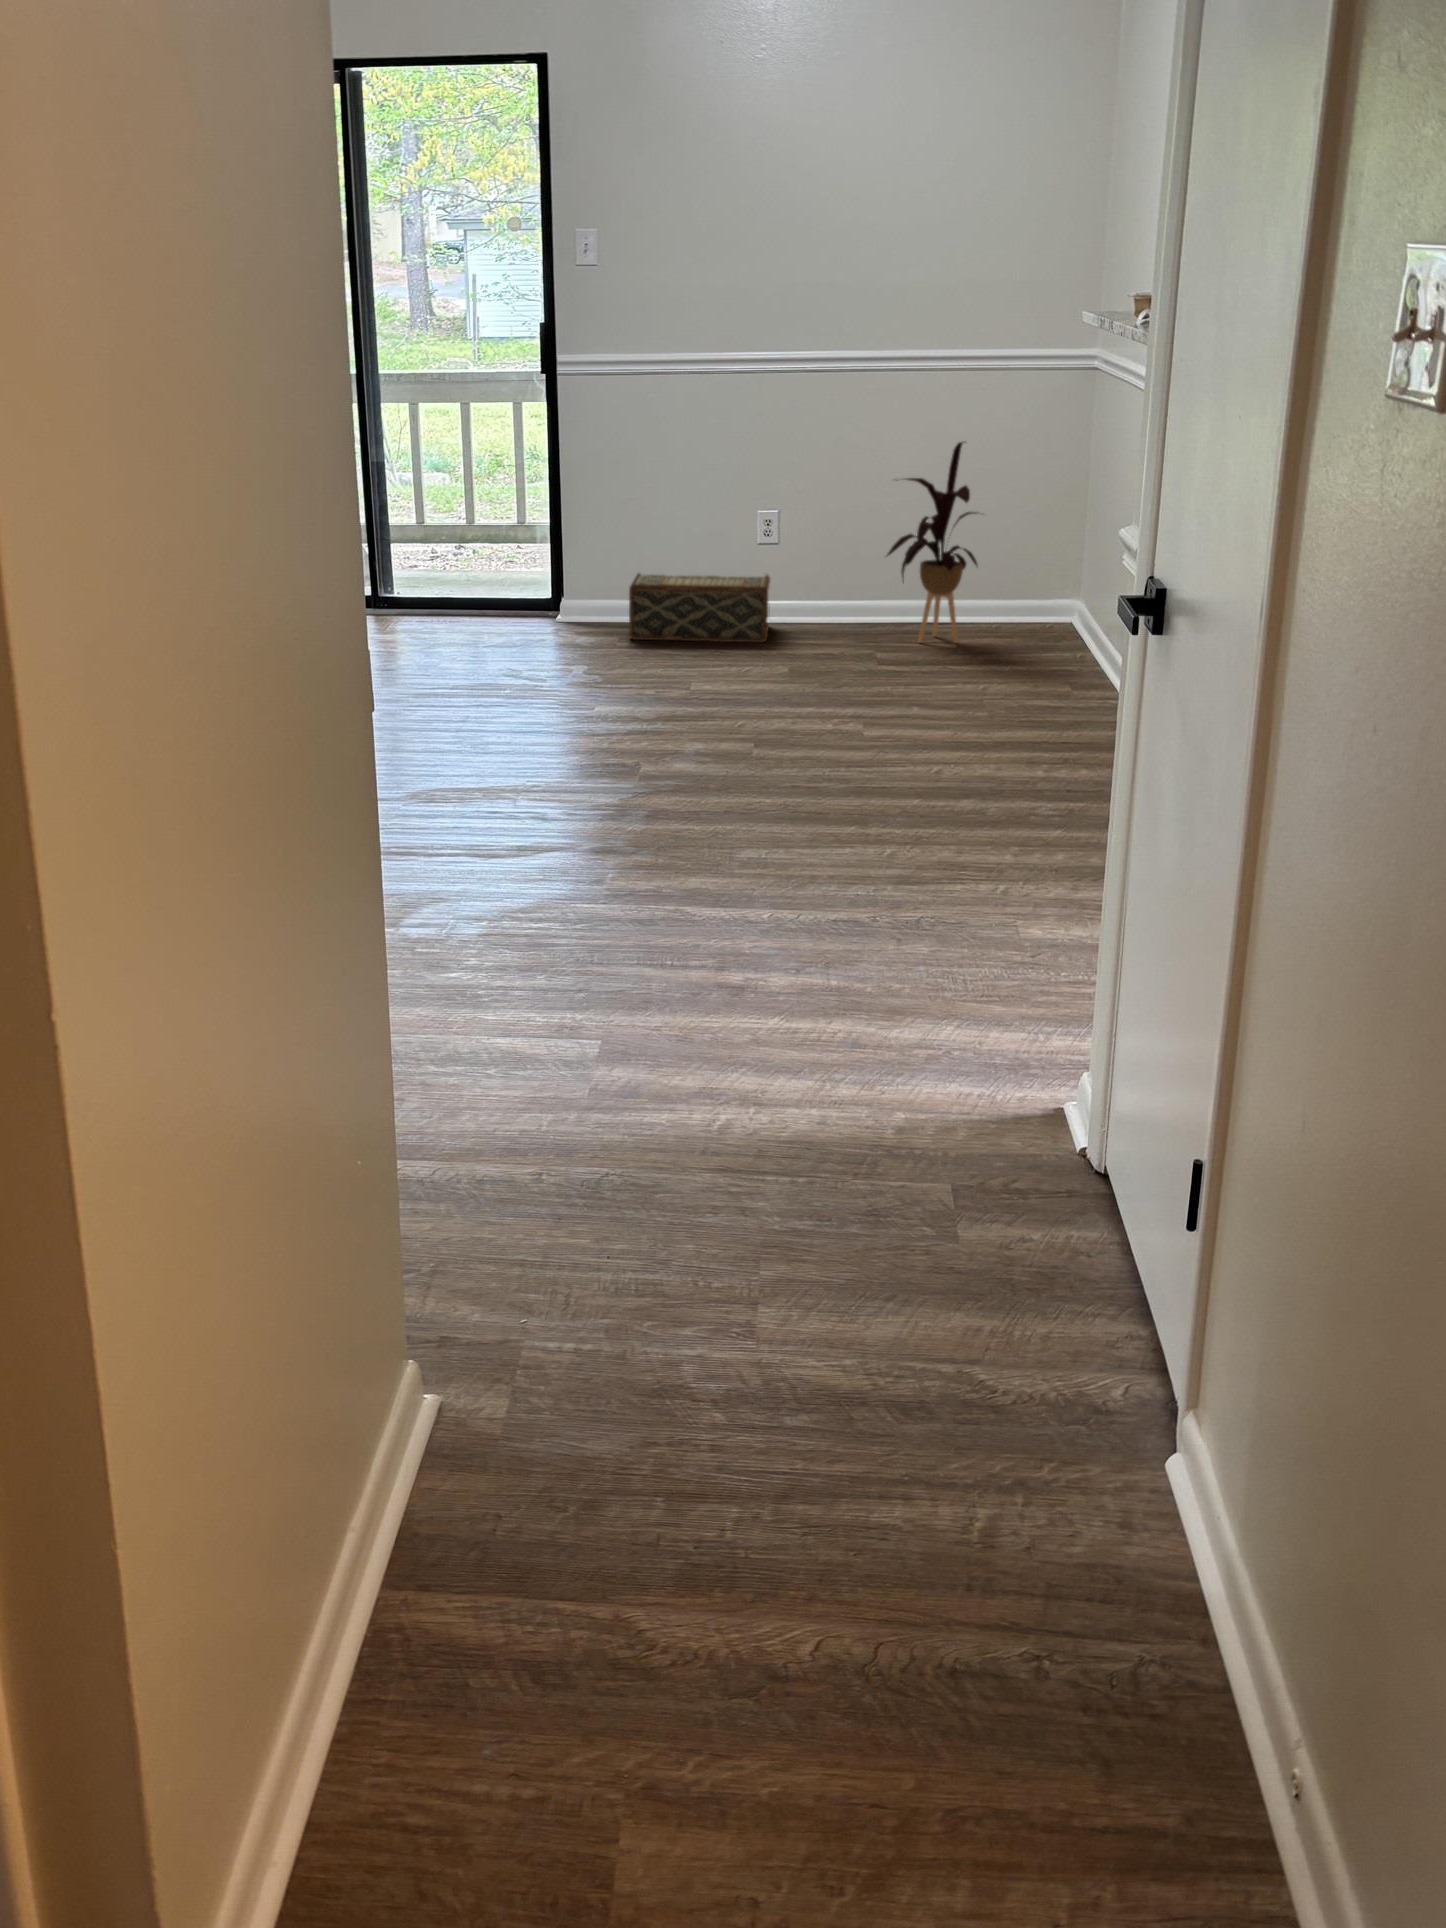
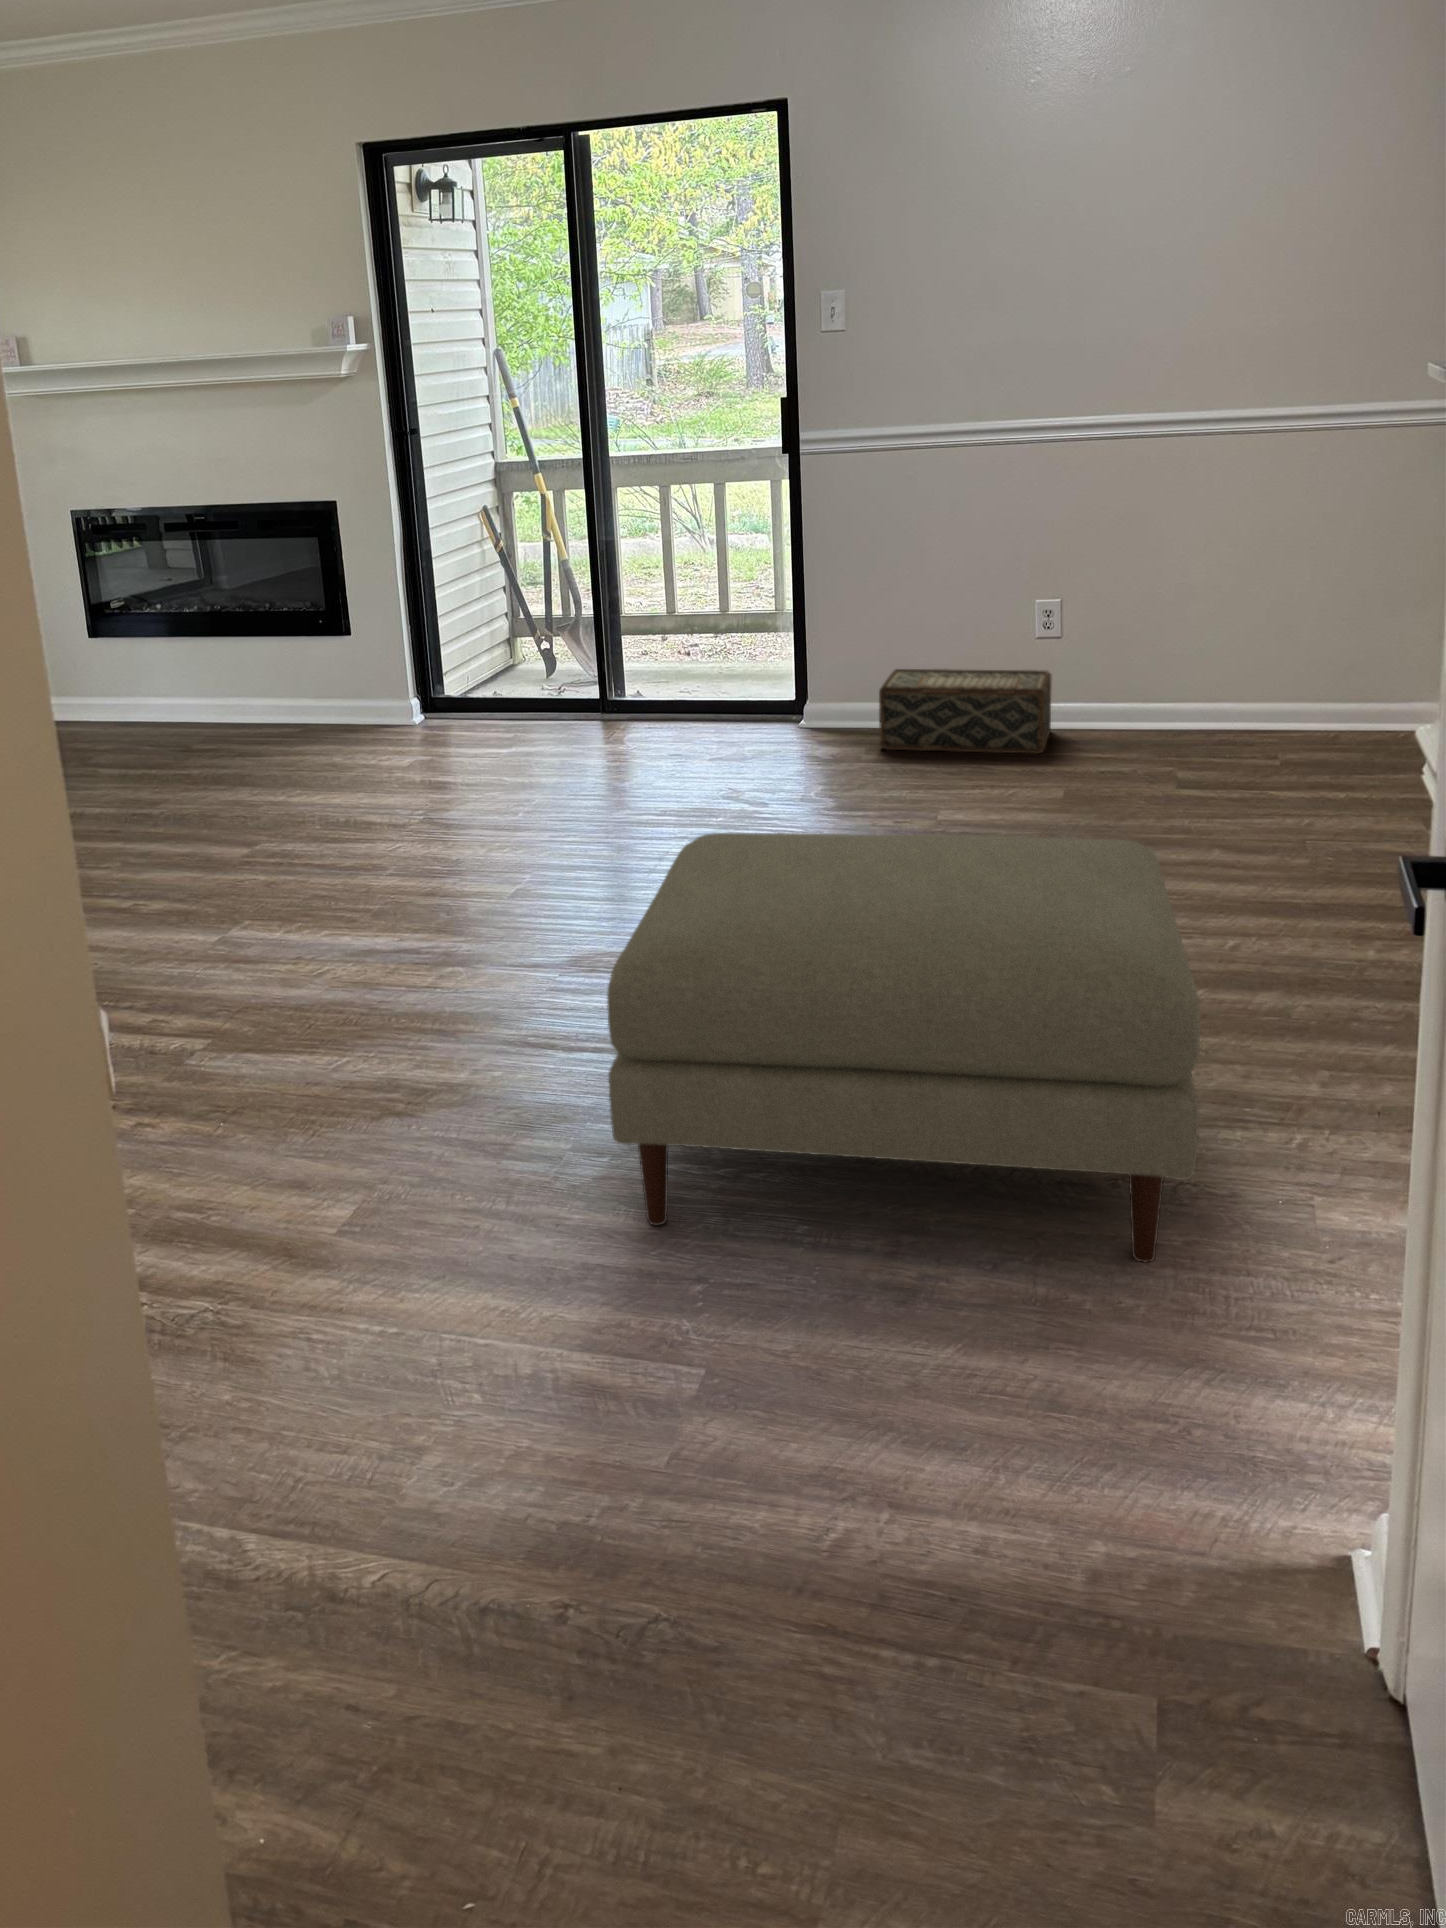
house plant: present [887,442,977,643] -> none [1187,512,1321,755]
ottoman: none [508,668,949,964] -> present [607,833,1200,1262]

